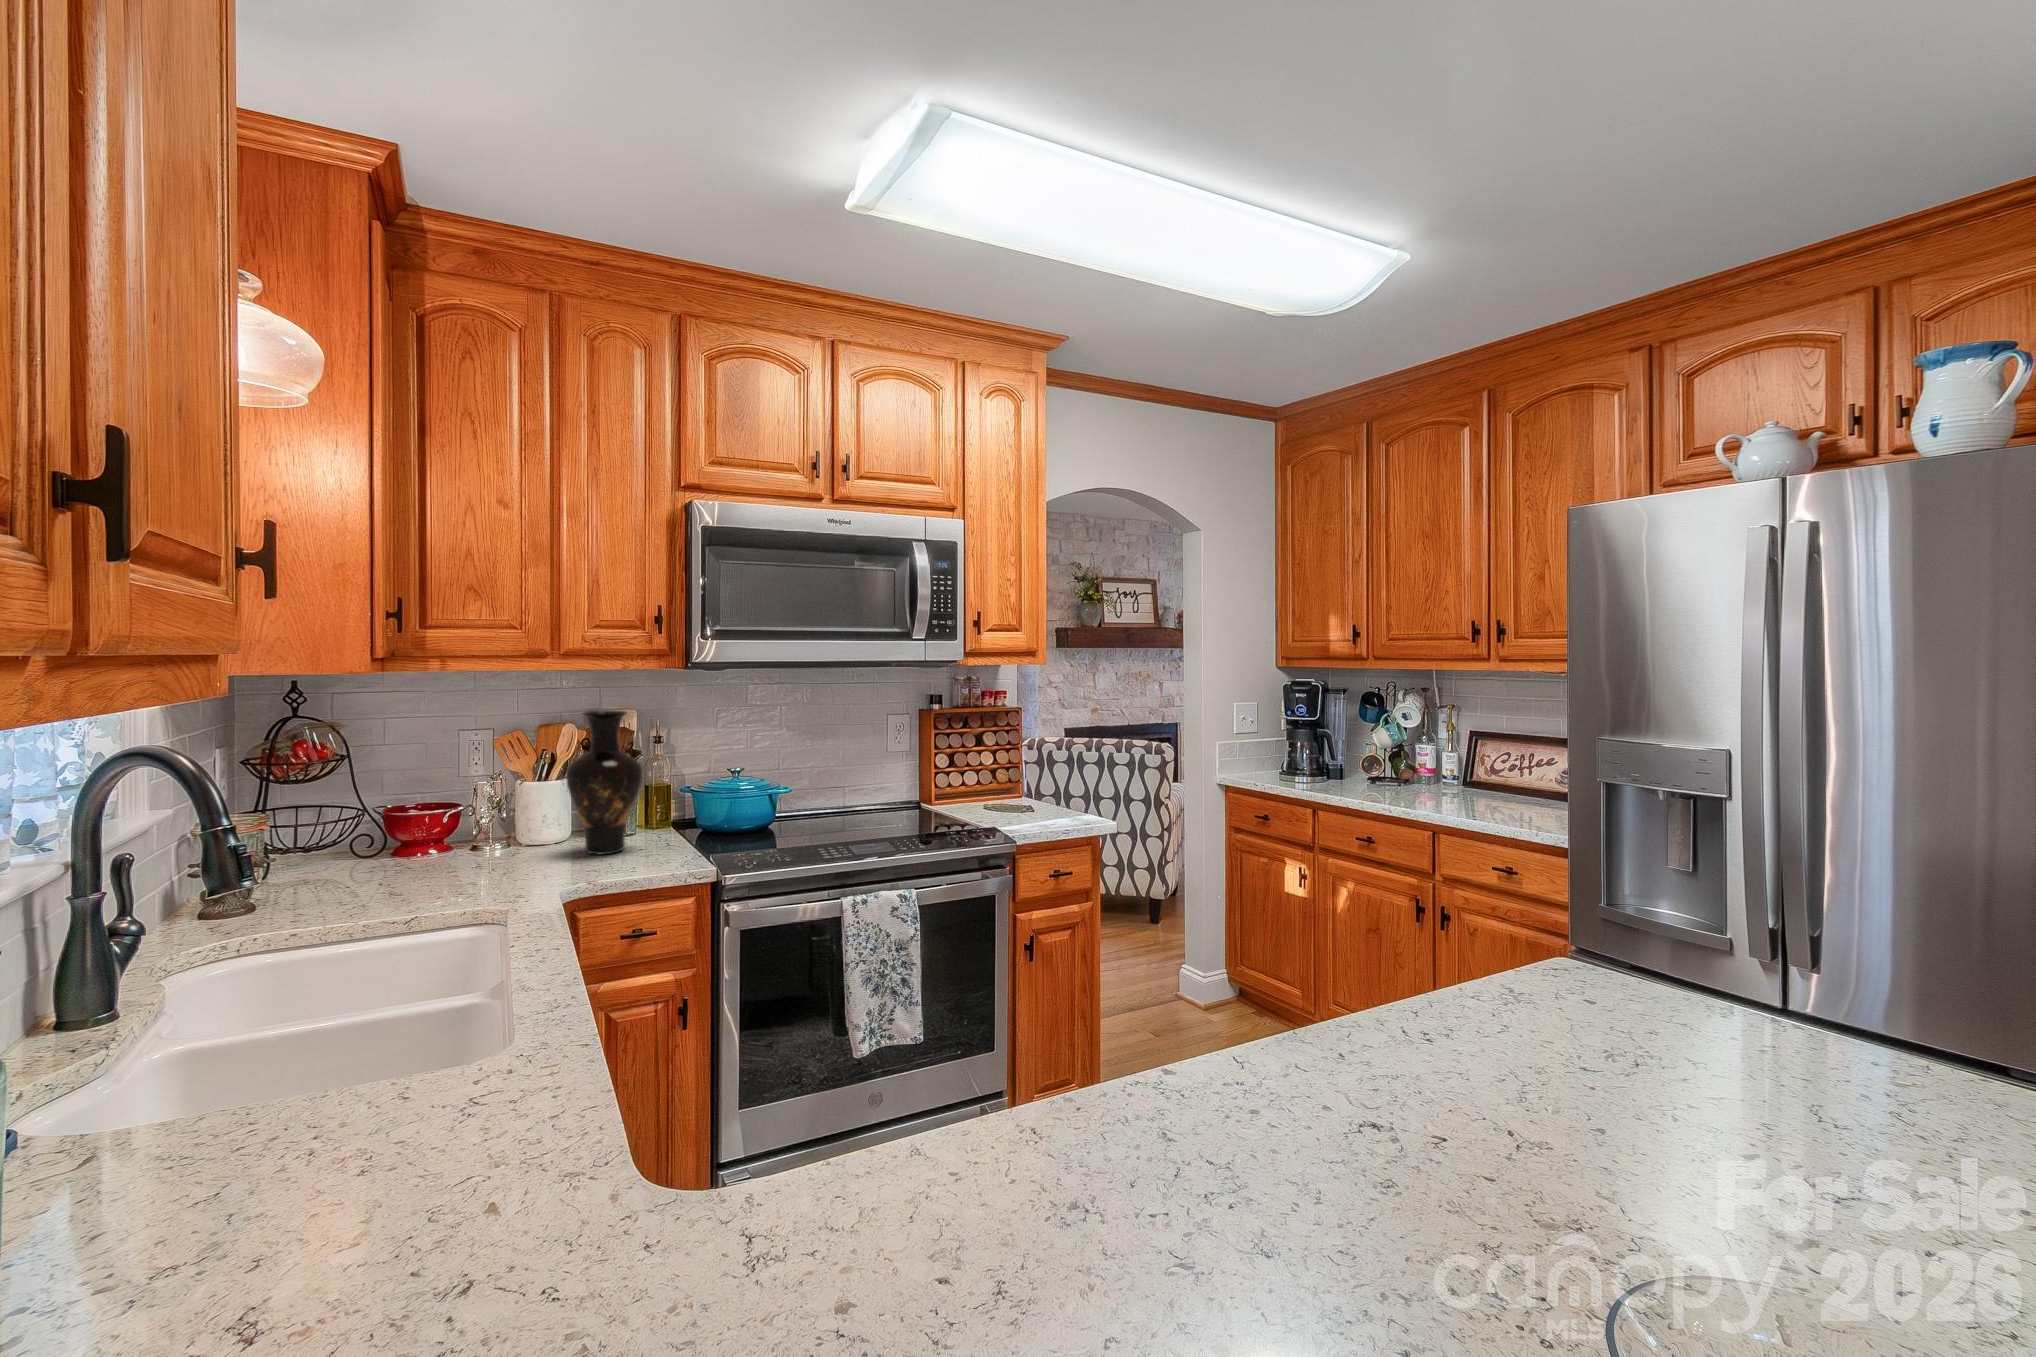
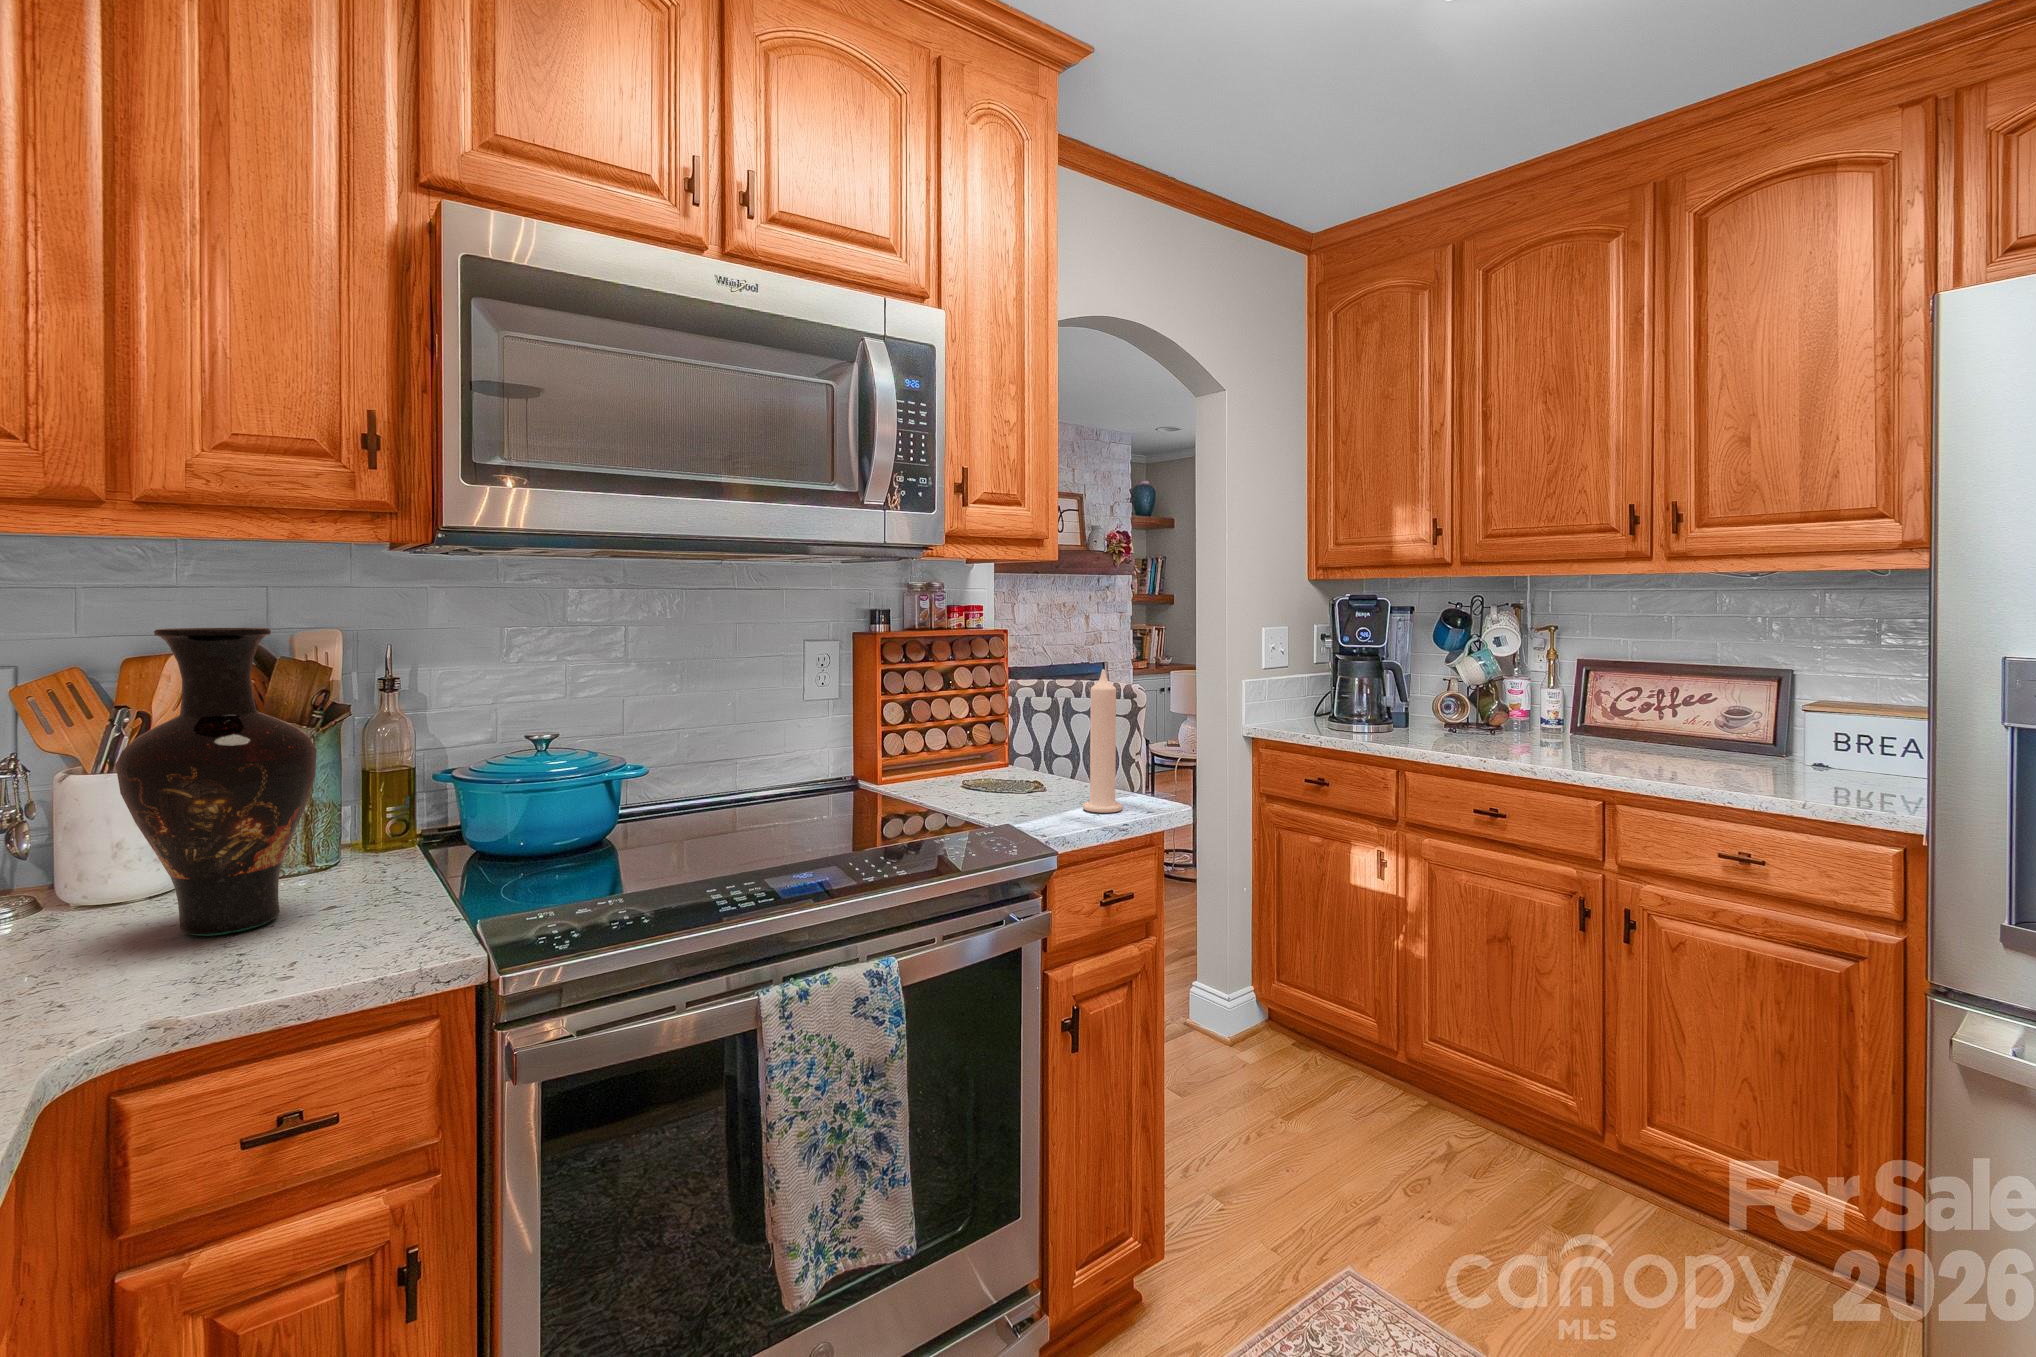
candle: none [1047,735,1071,822] -> present [1083,669,1122,813]

